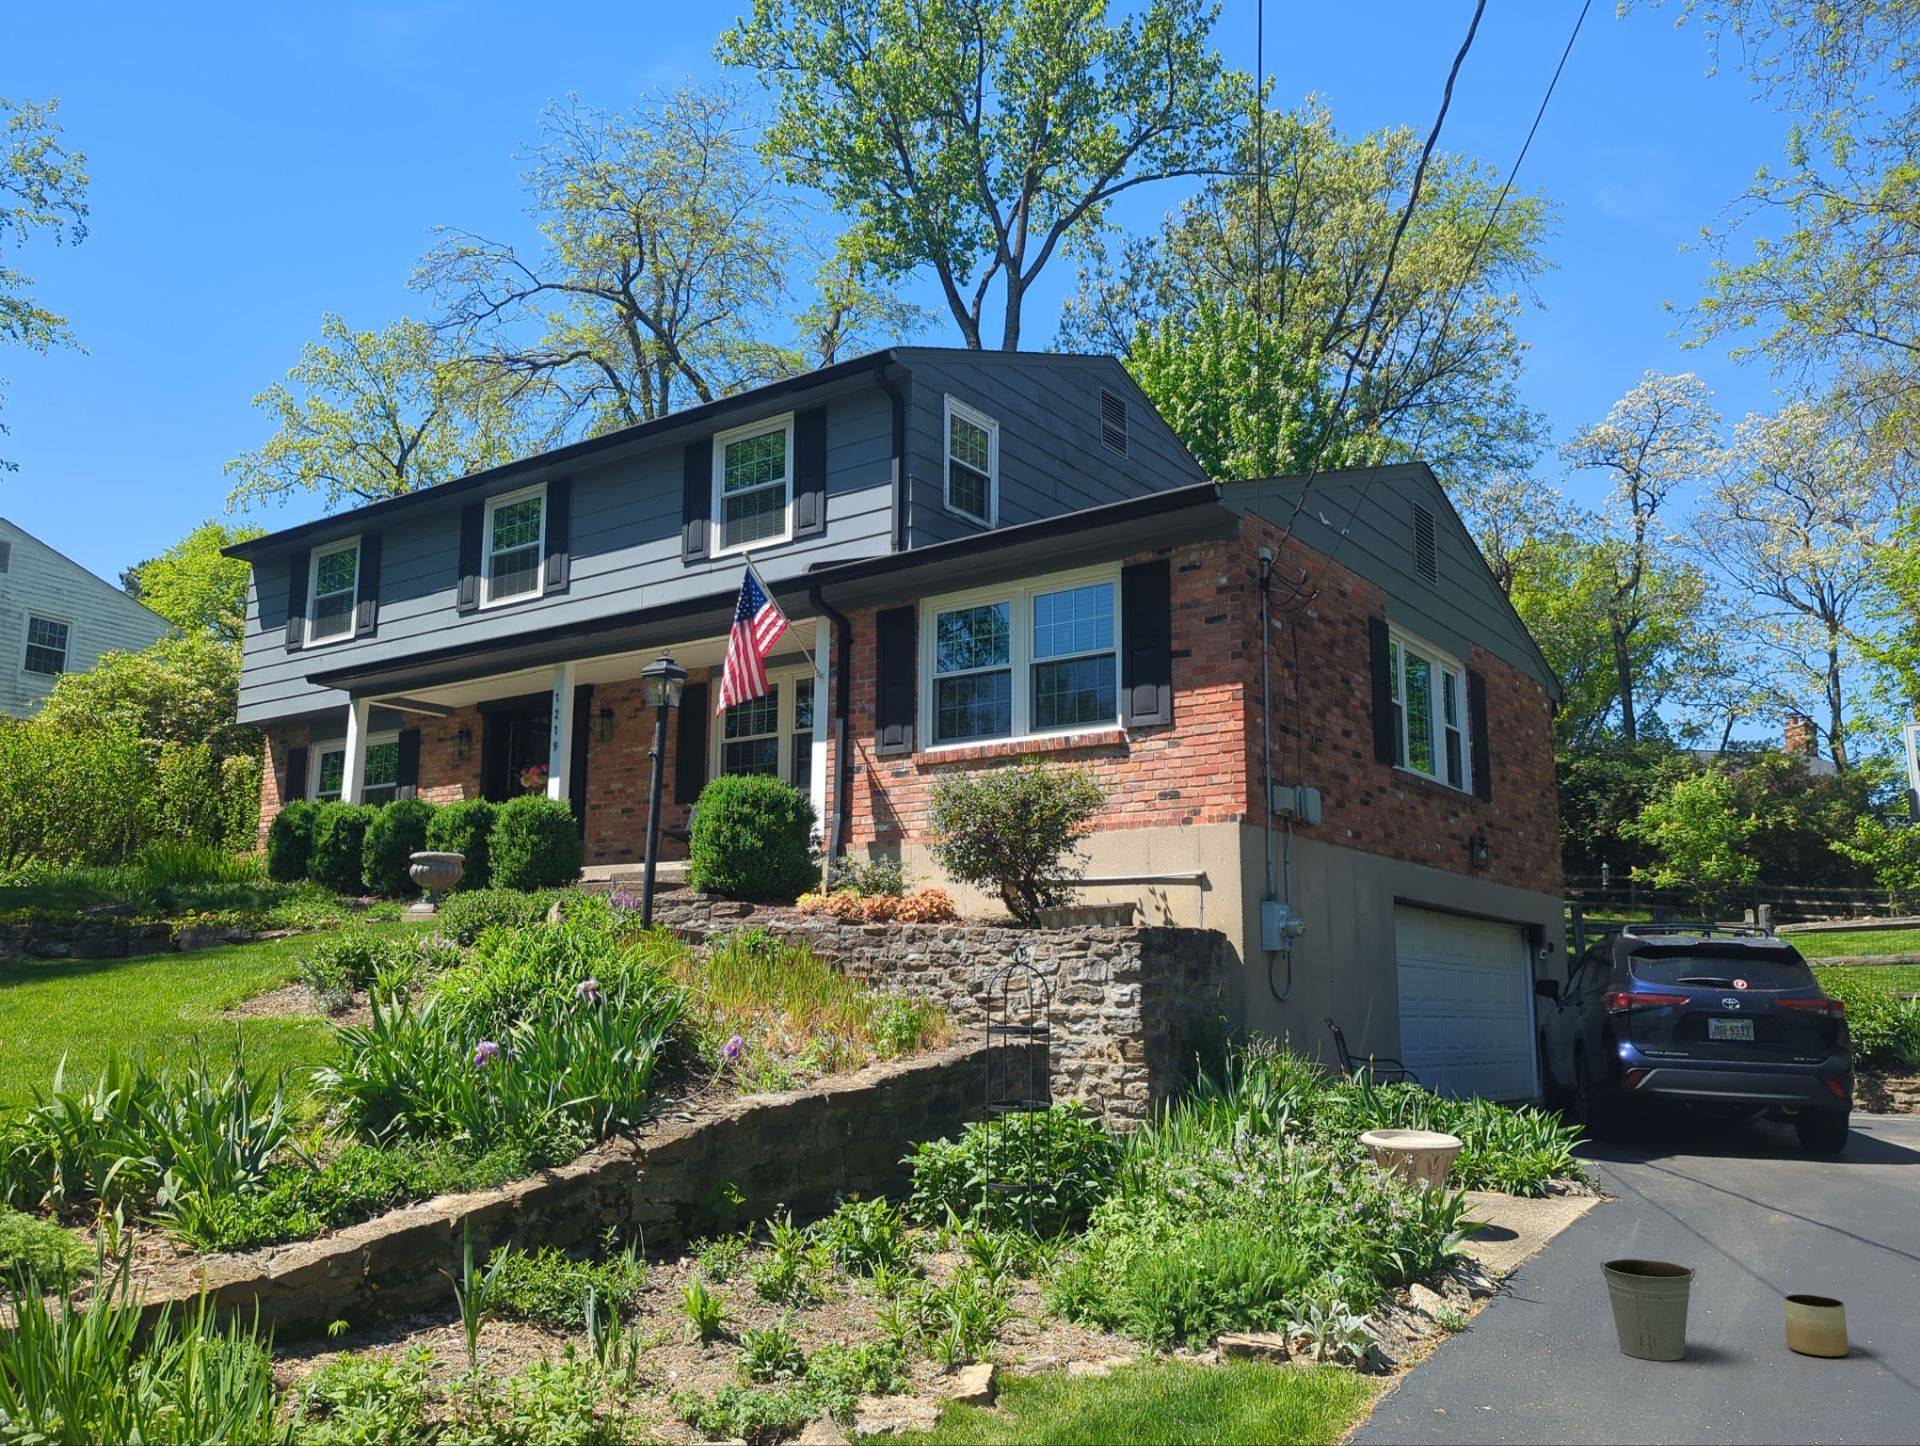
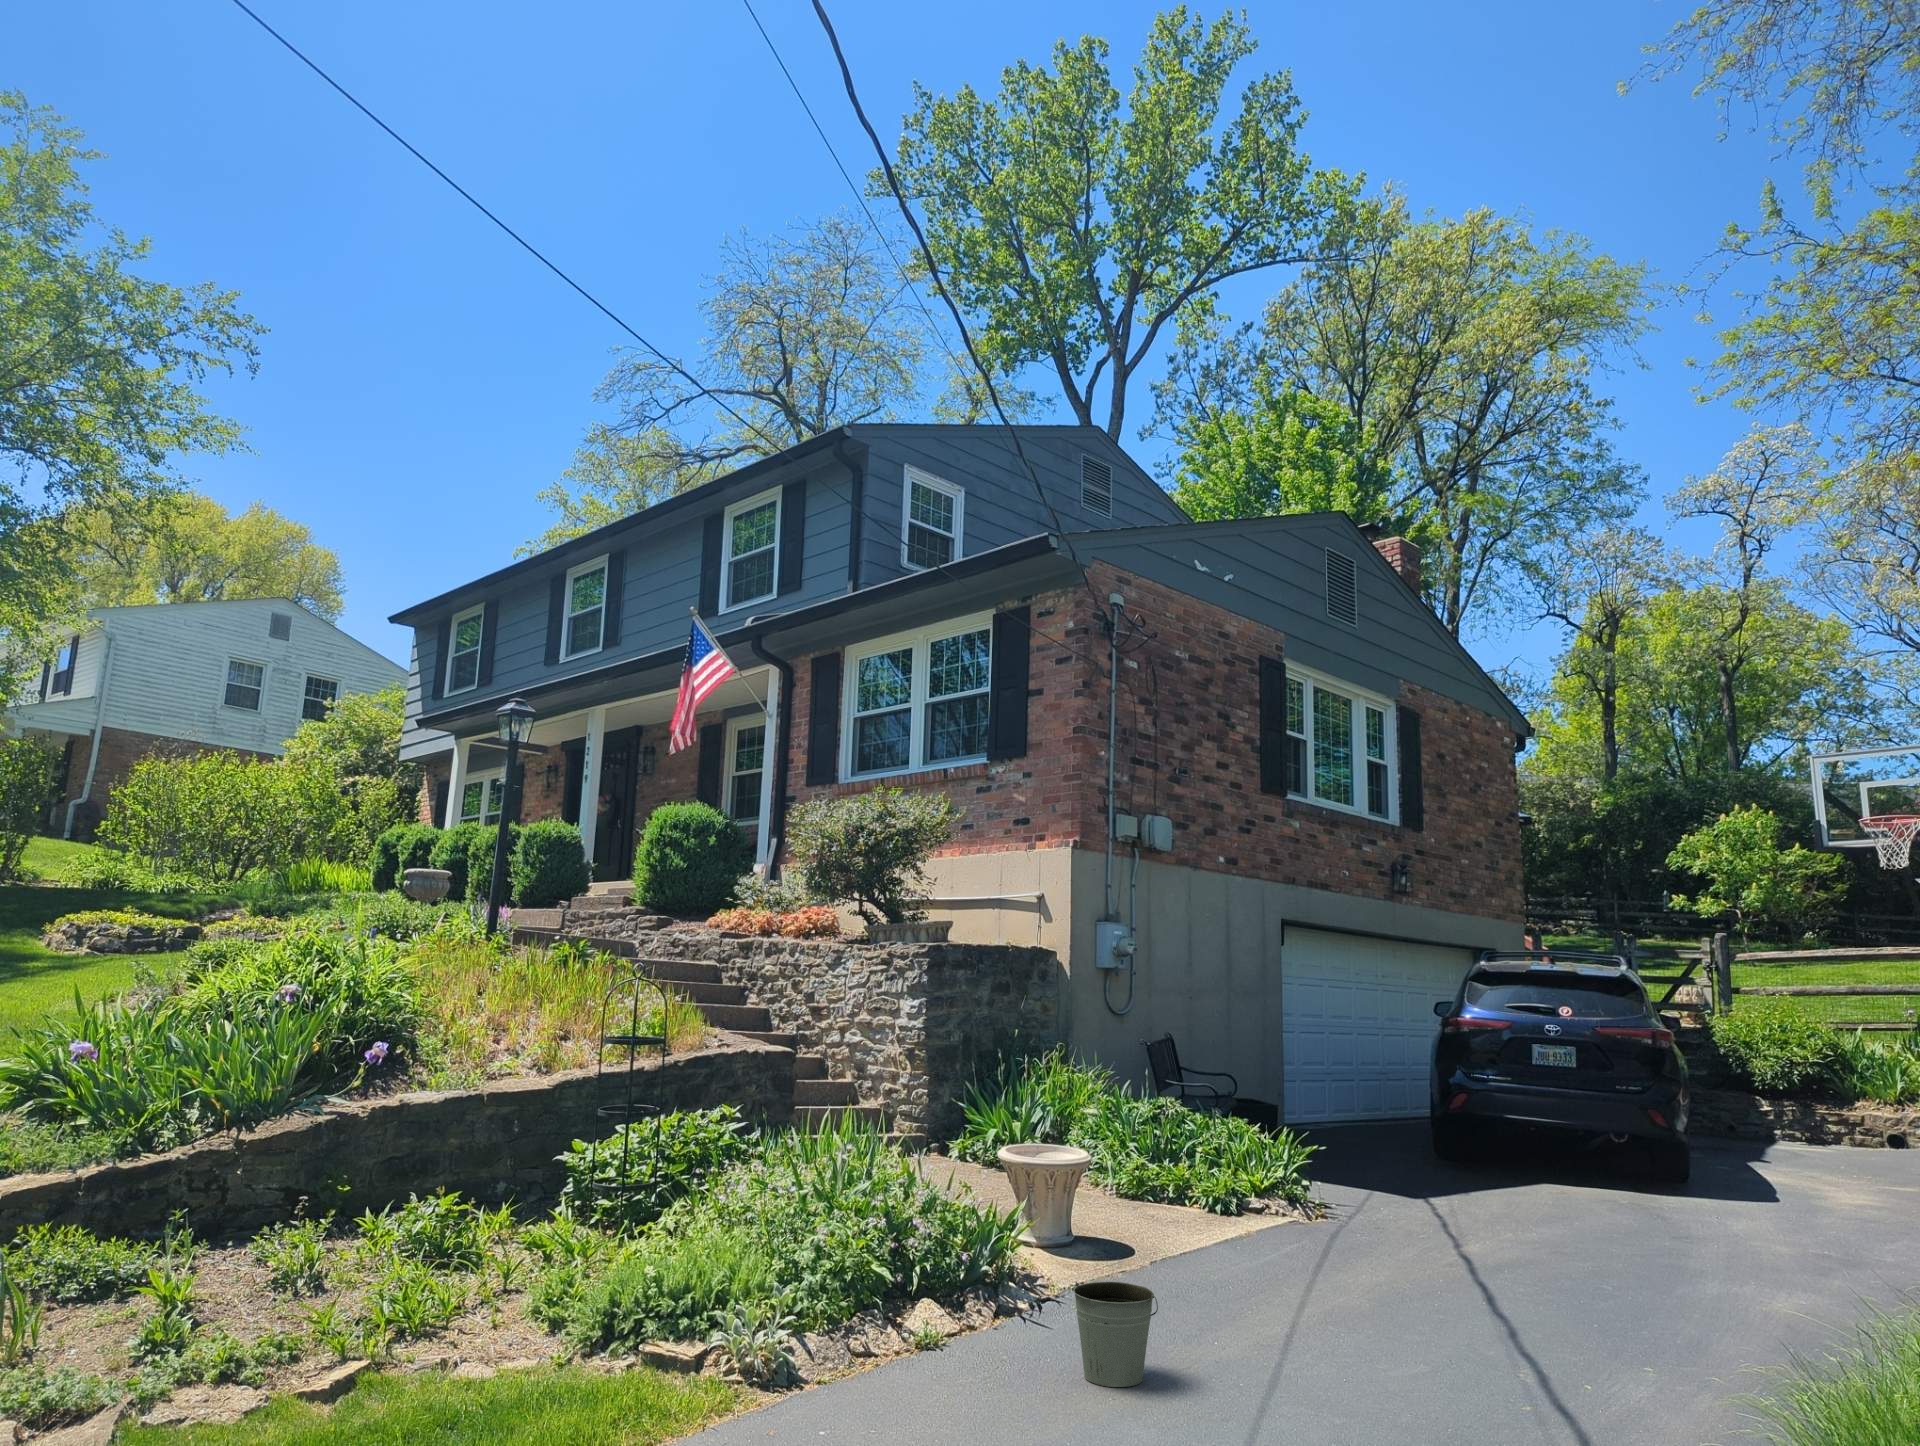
planter: present [1784,1294,1848,1357] -> none [1258,1330,1314,1398]

